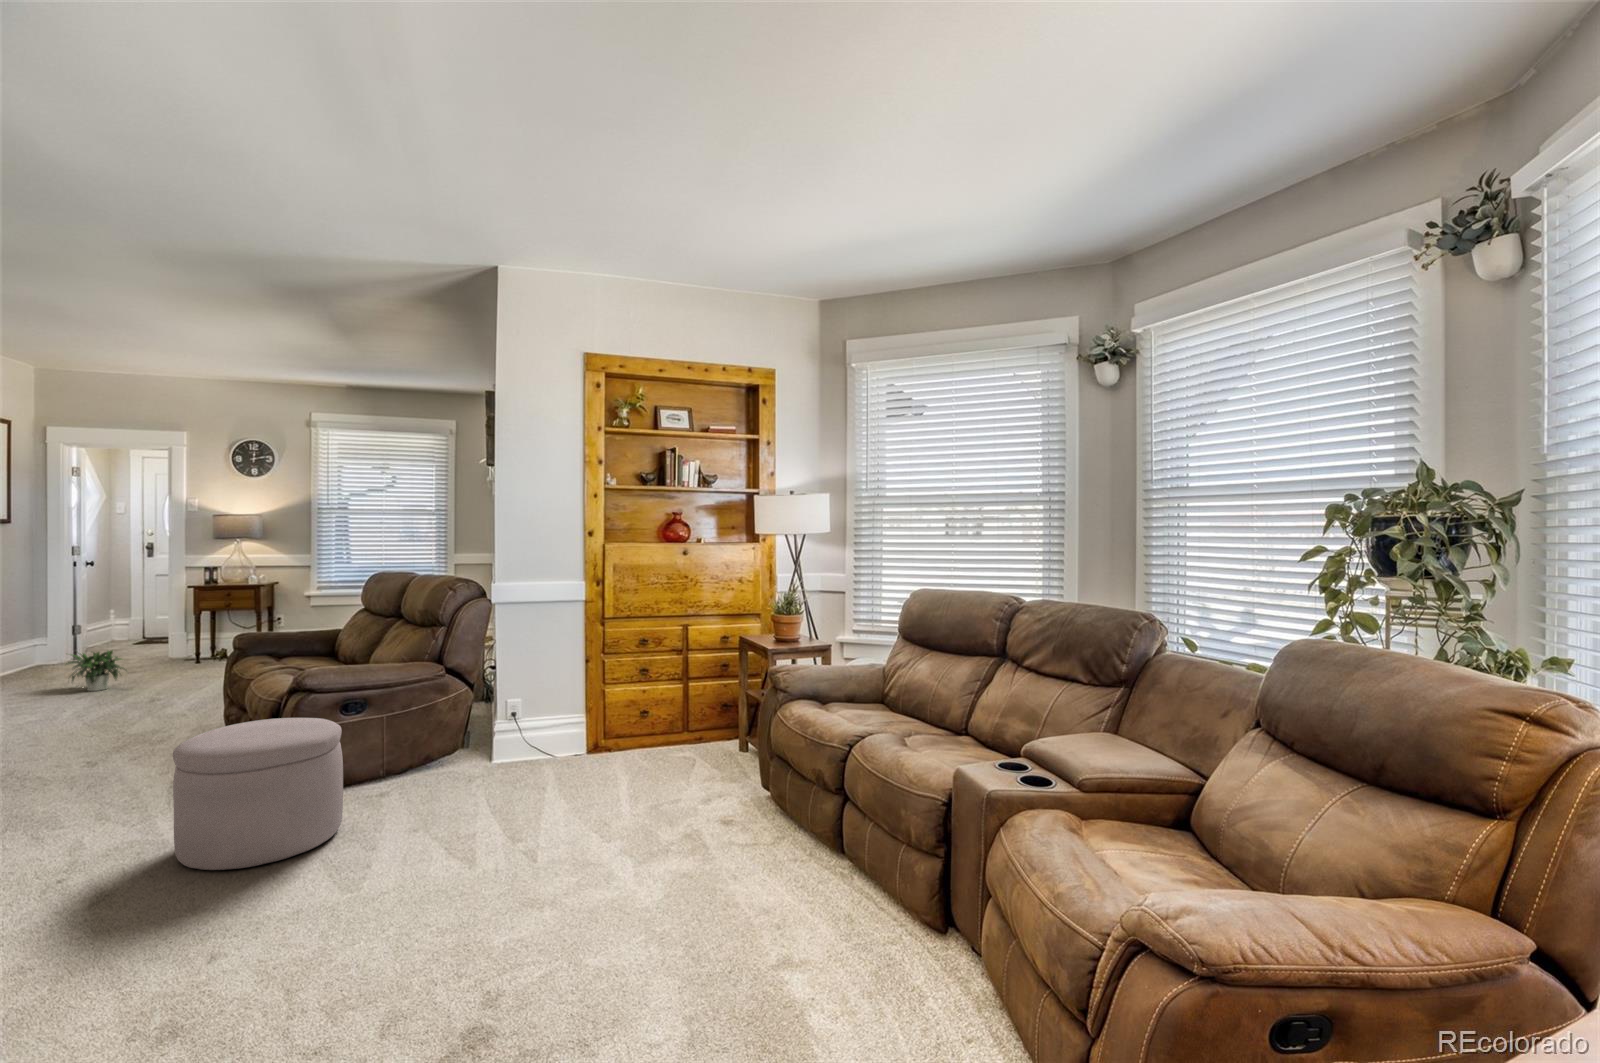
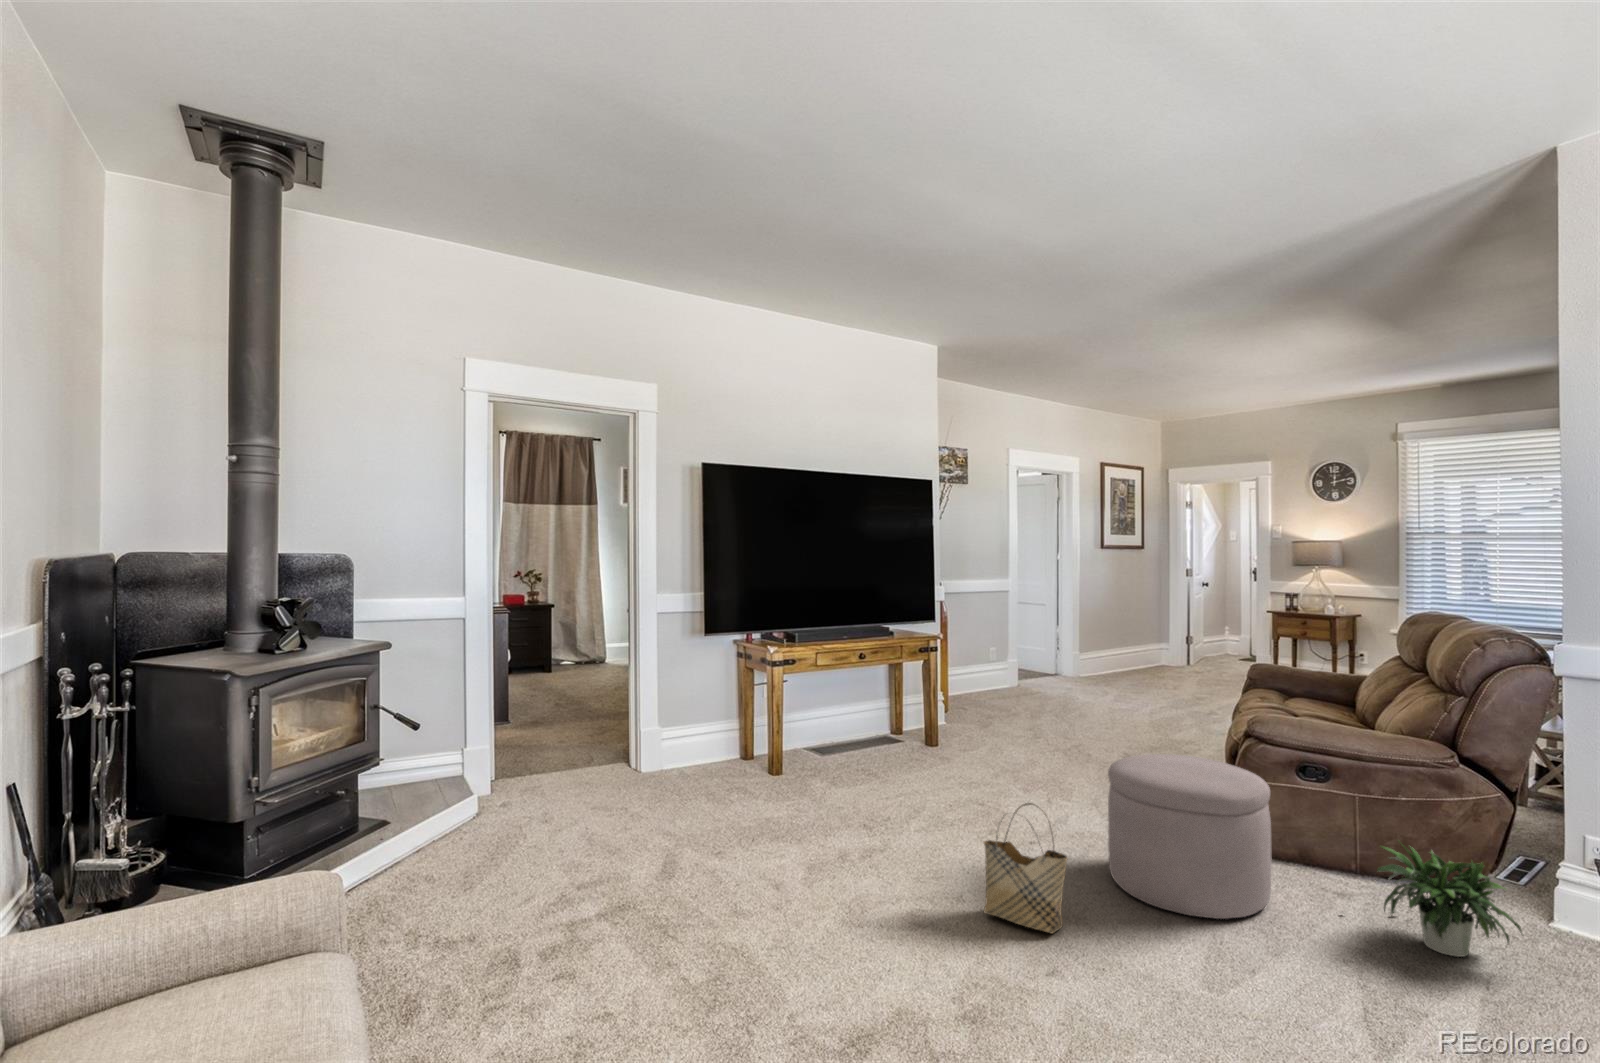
potted plant: present [68,650,123,691] -> present [1342,845,1522,957]
woven basket: none [51,812,178,963] -> present [984,803,1068,933]

